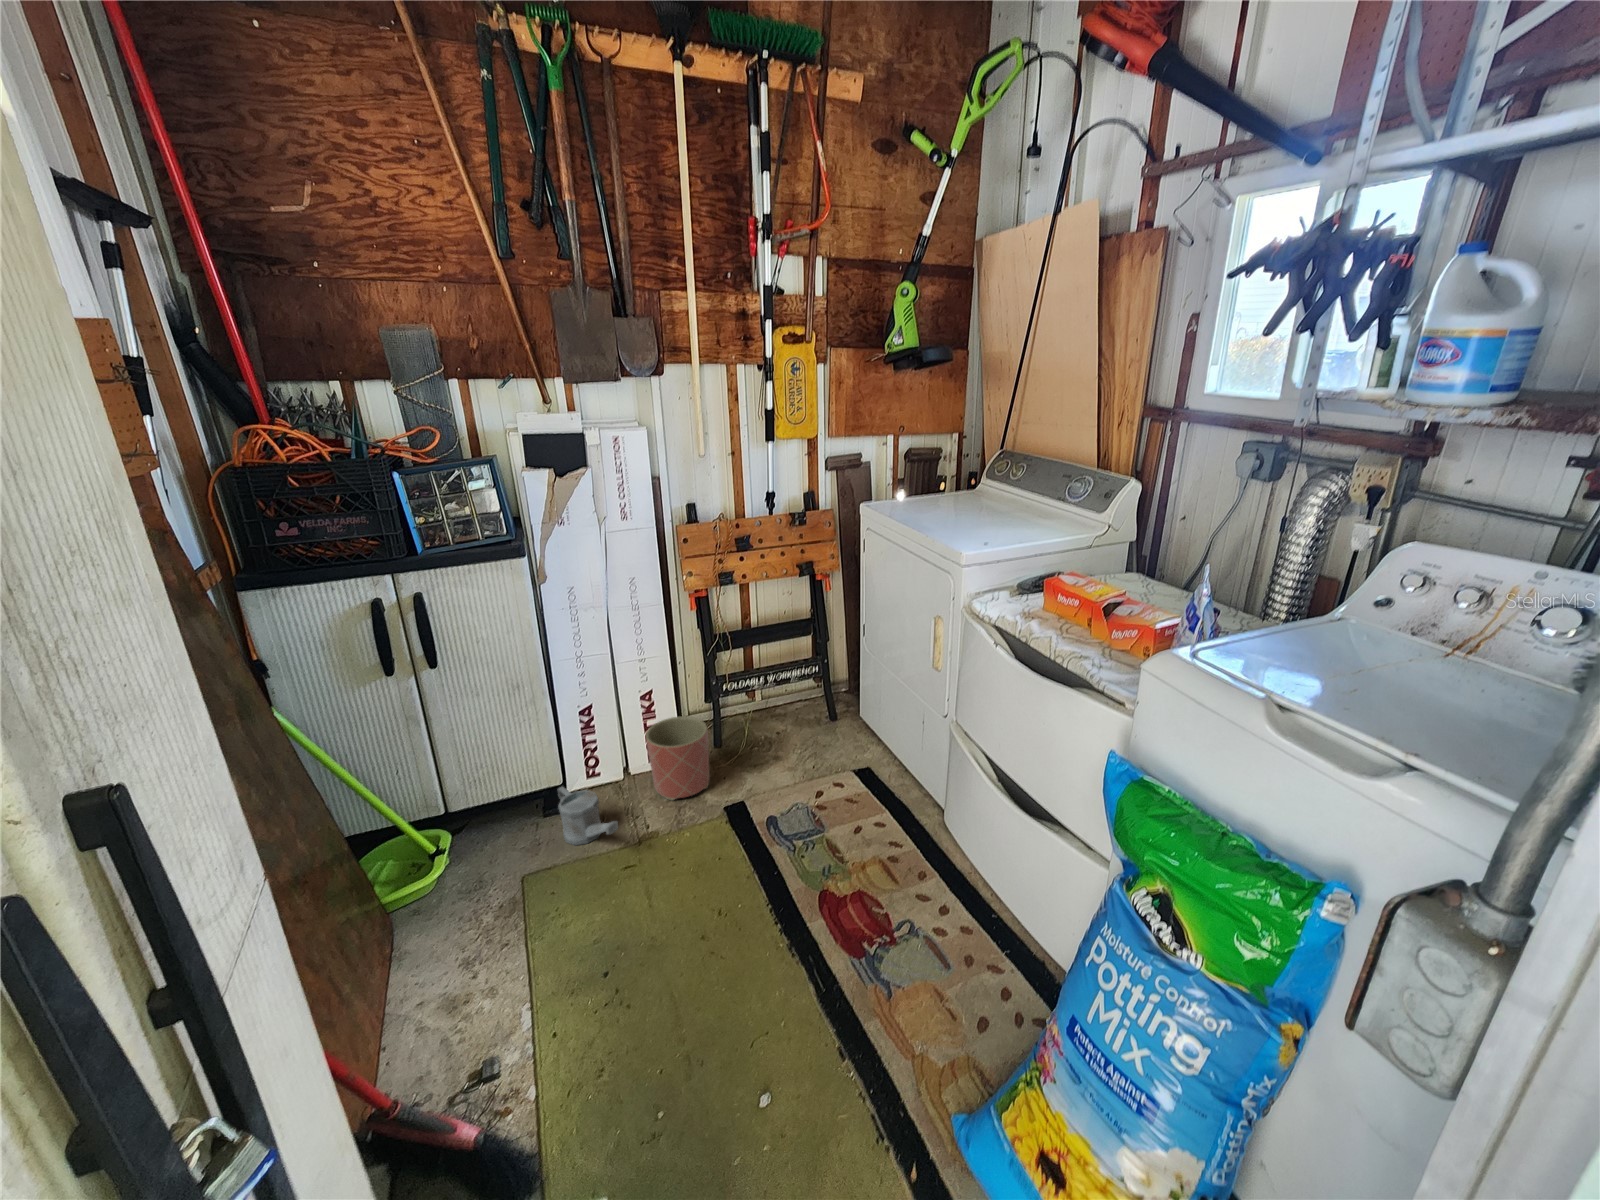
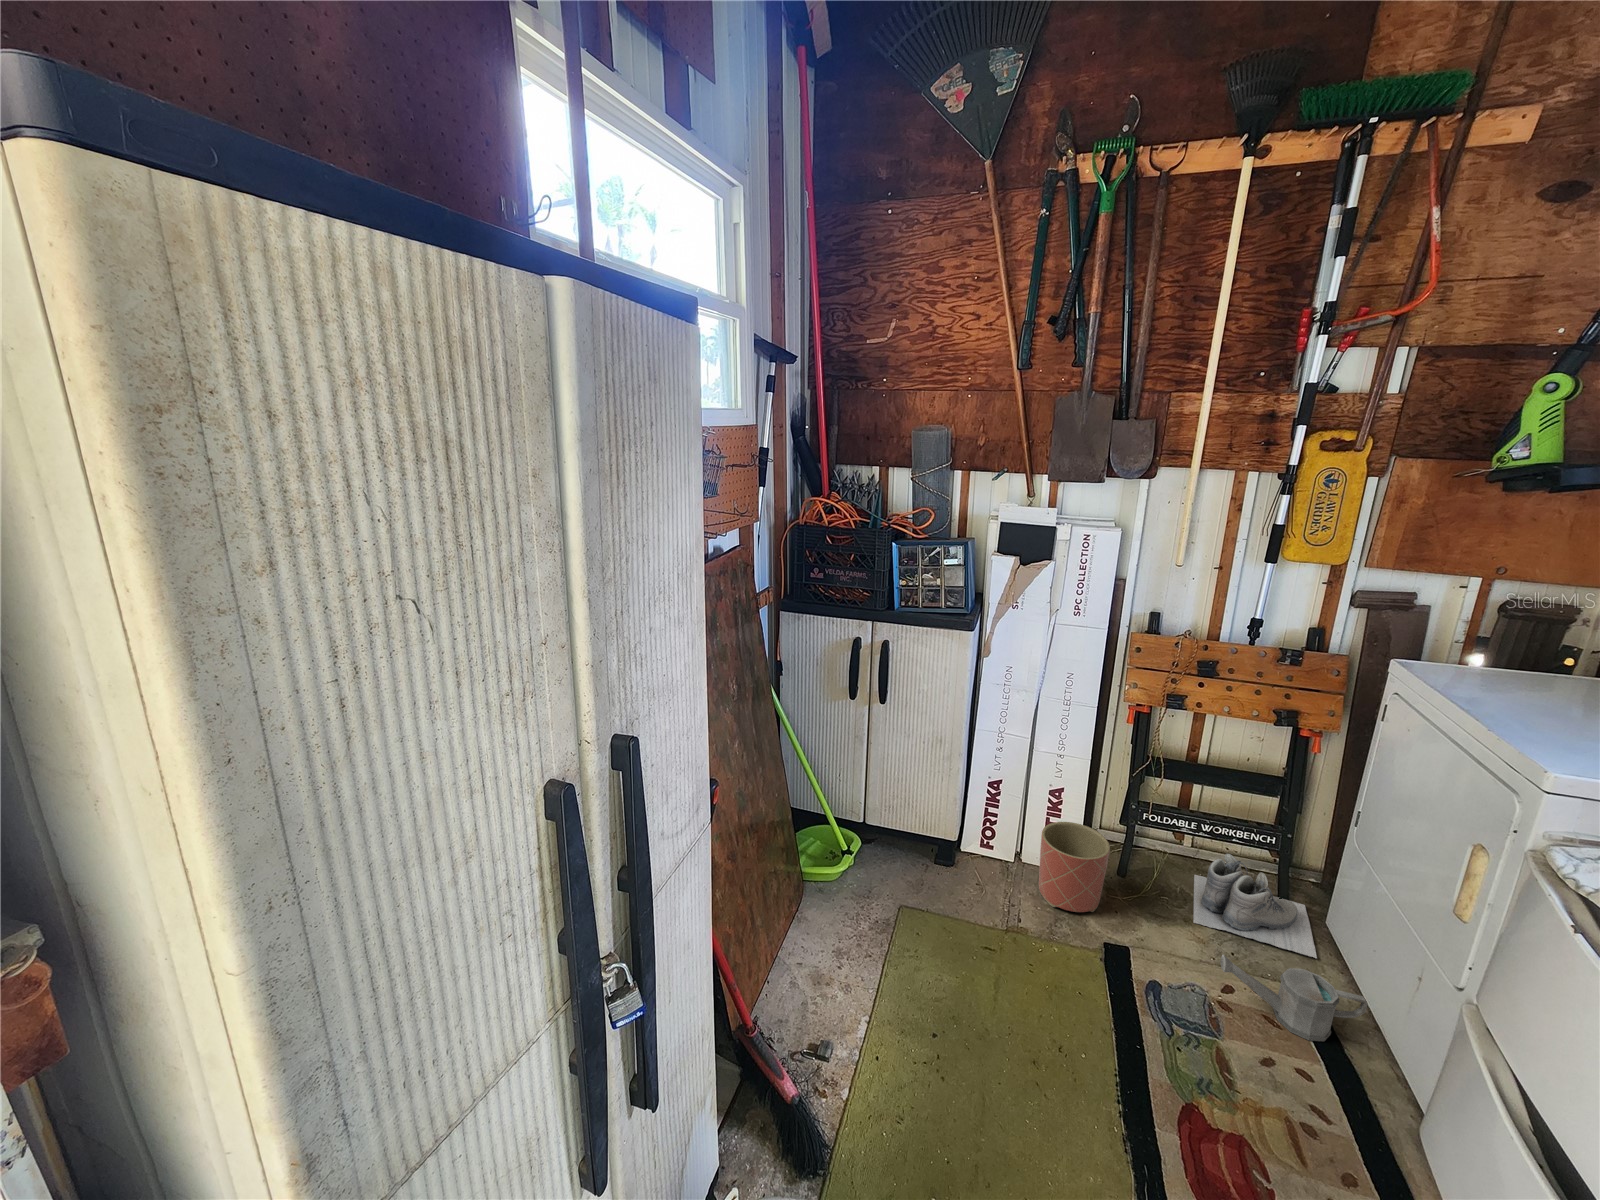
boots: none [770,695,863,760] -> present [1193,854,1317,958]
watering can: present [557,787,618,845] -> present [1220,955,1368,1041]

